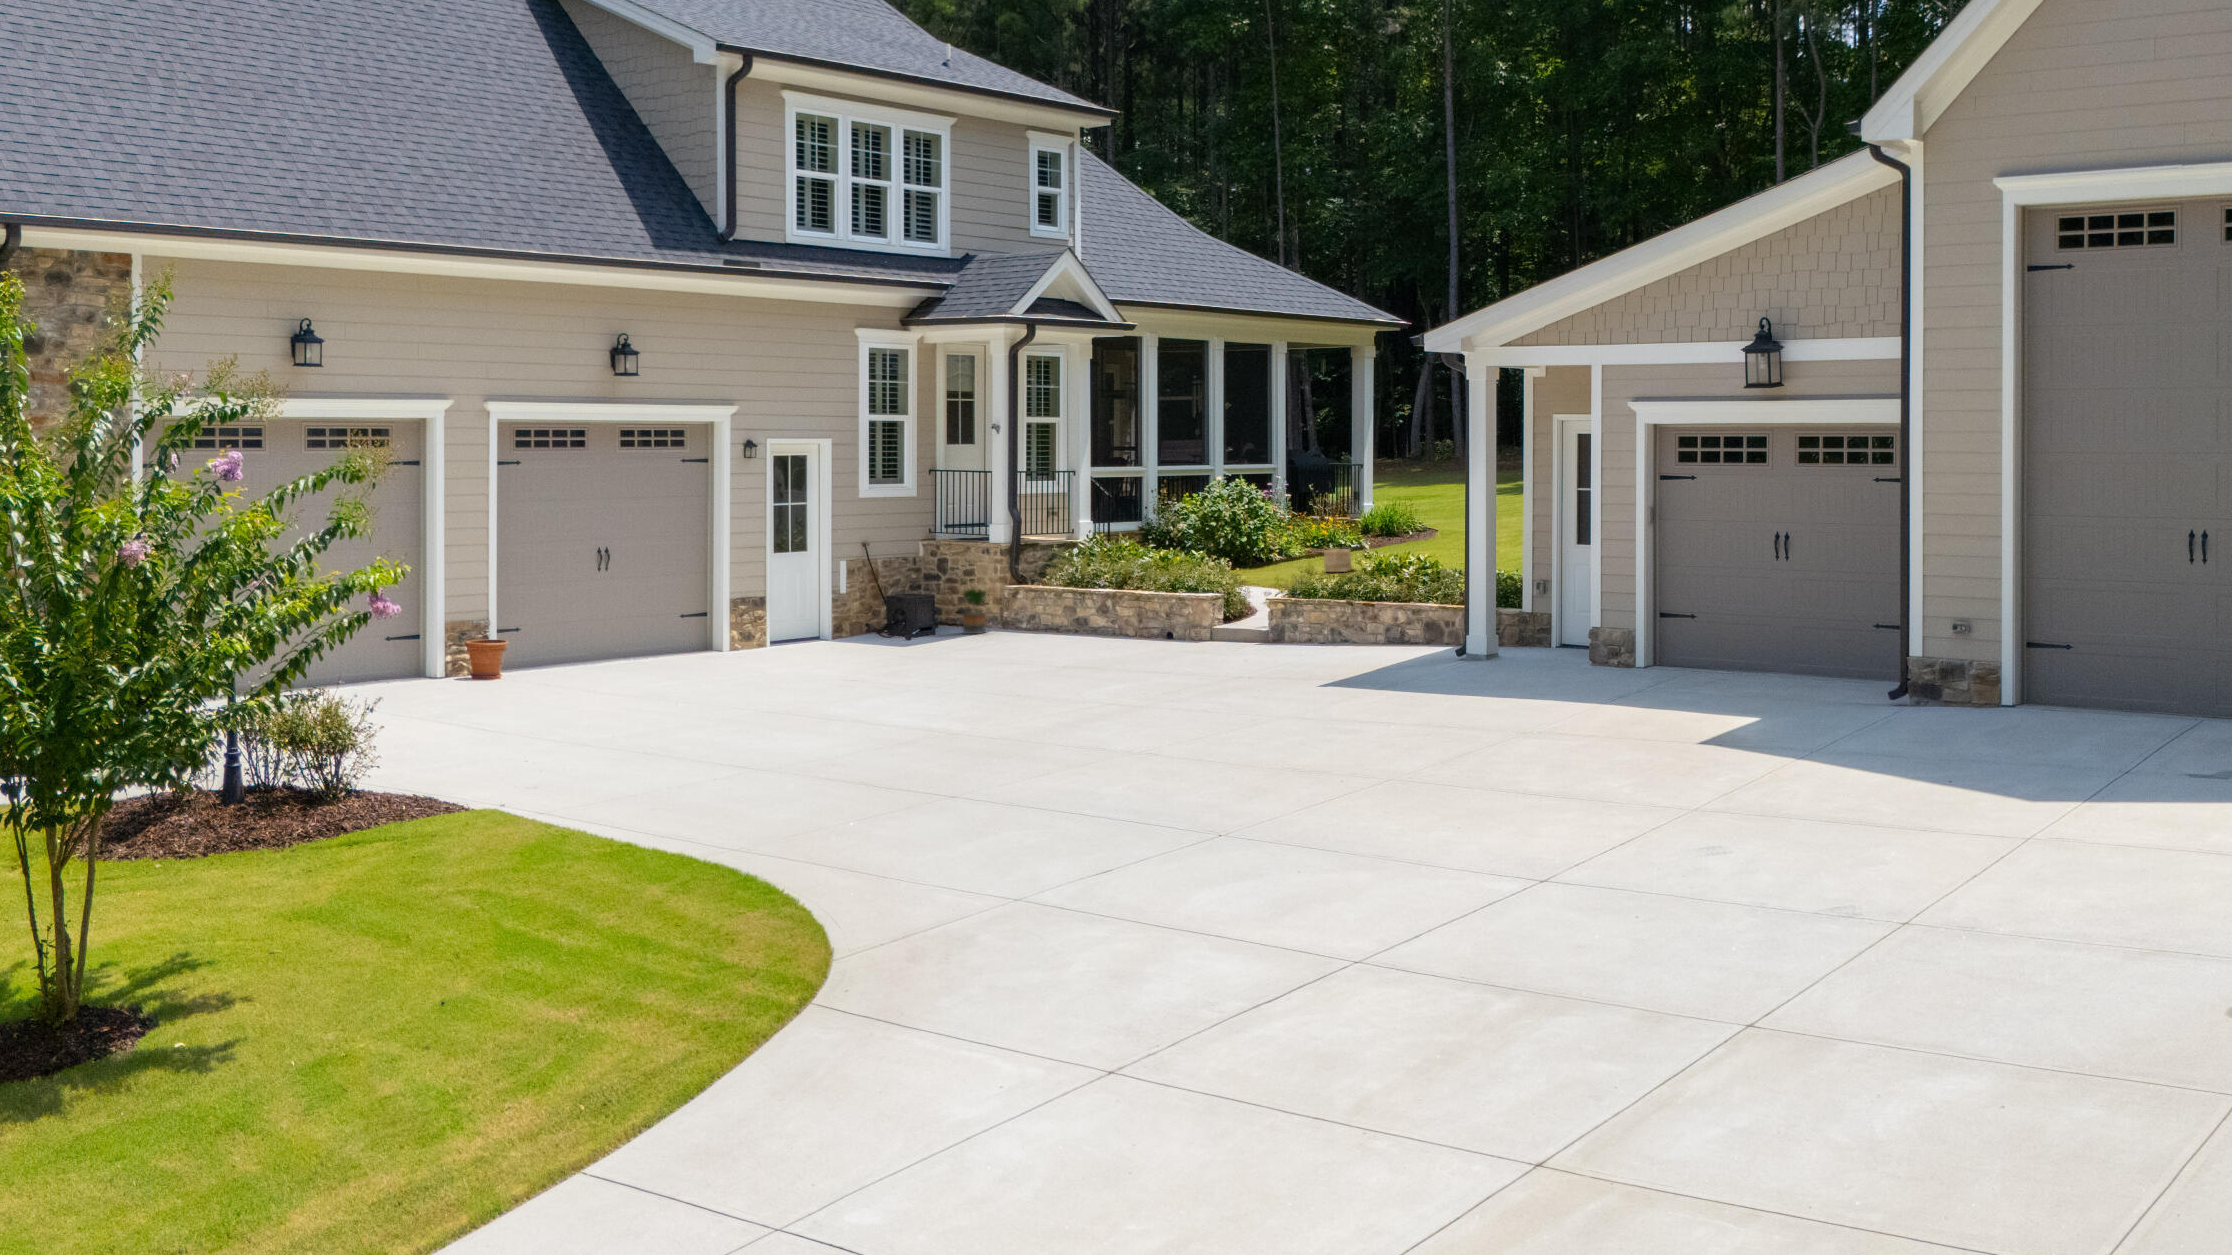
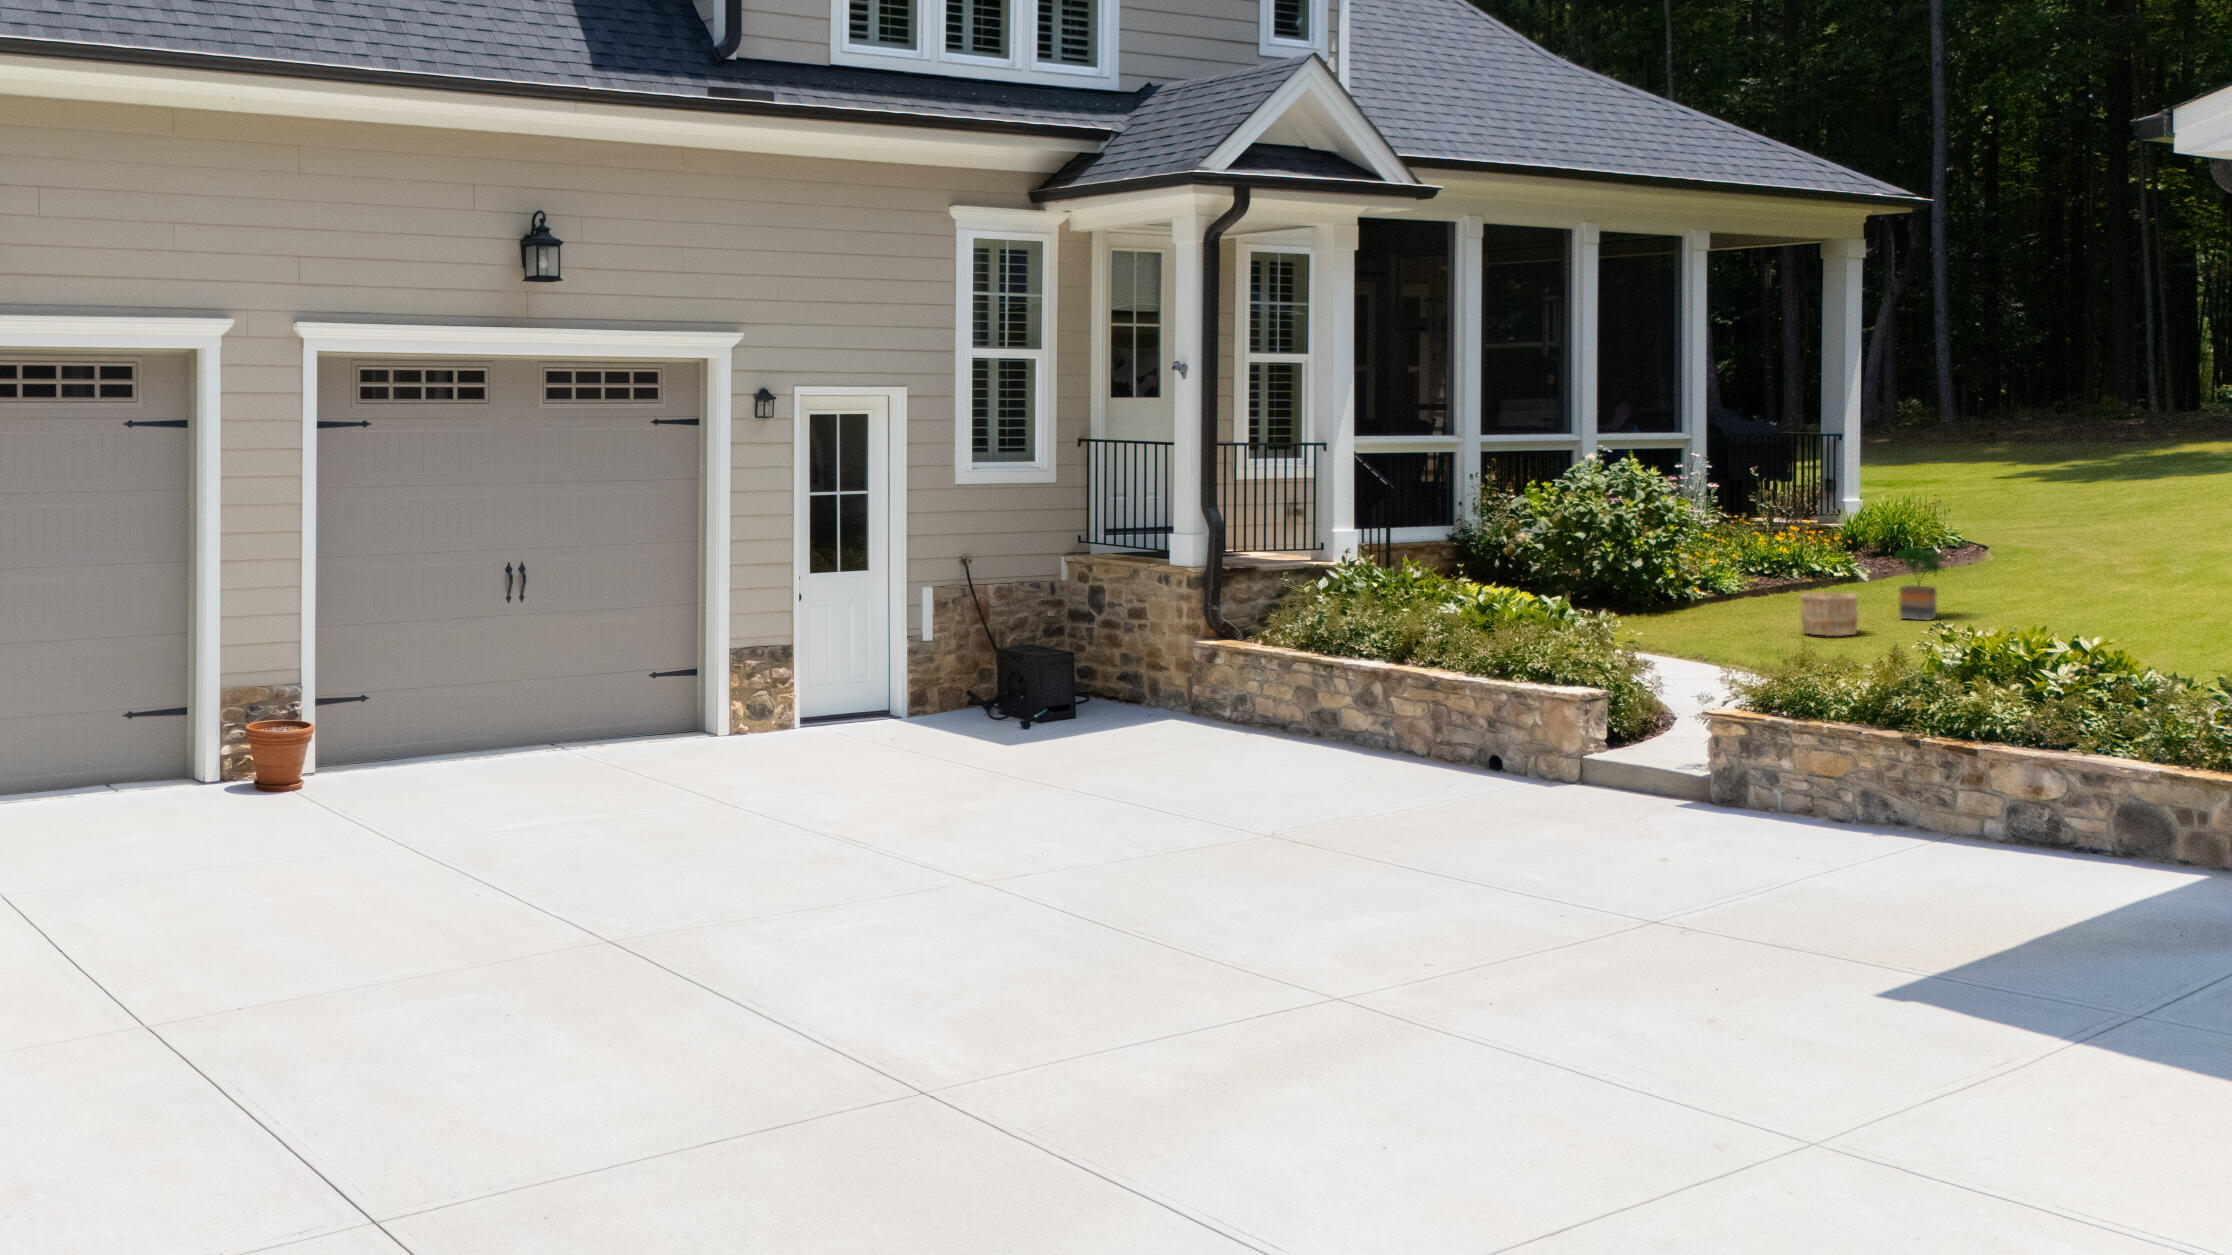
potted tree: present [963,589,989,634] -> present [1896,548,1945,620]

